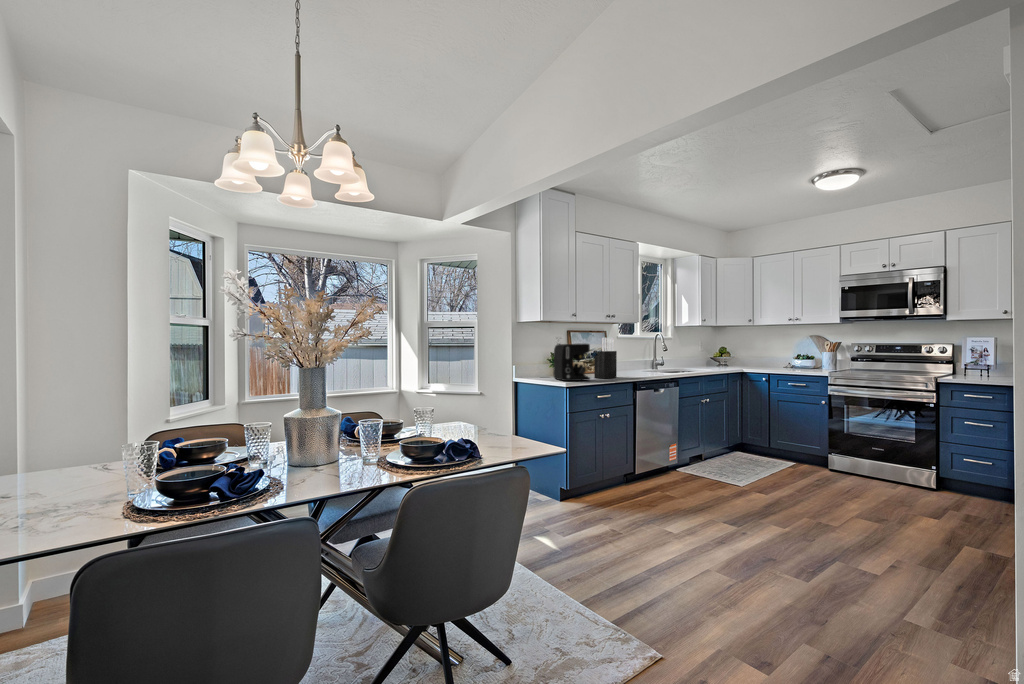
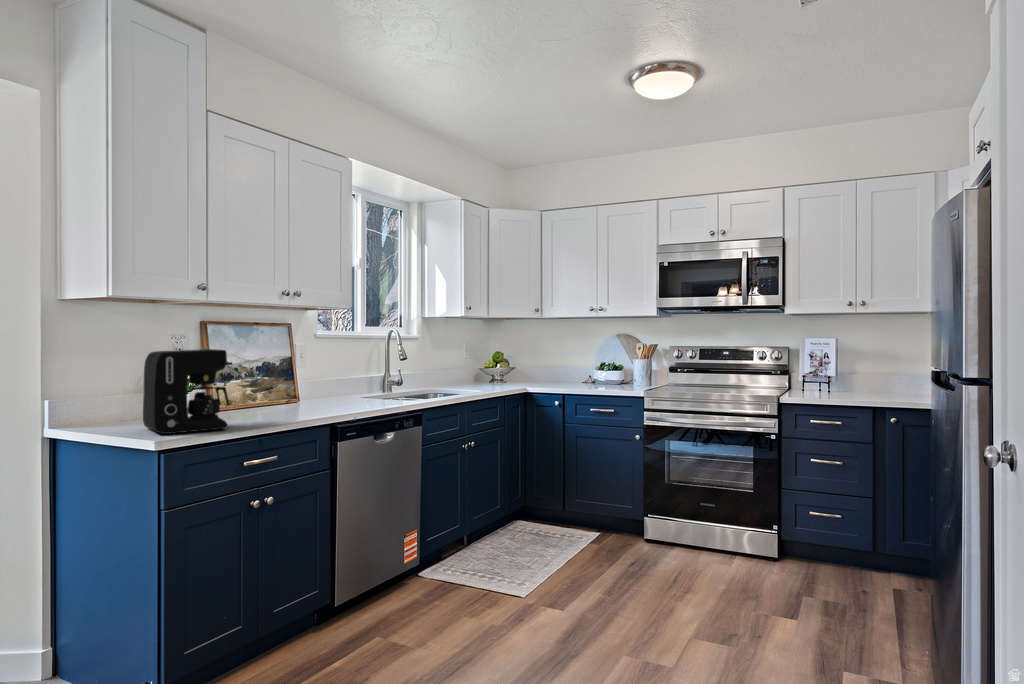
knife block: present [594,338,617,379] -> none [248,337,297,421]

